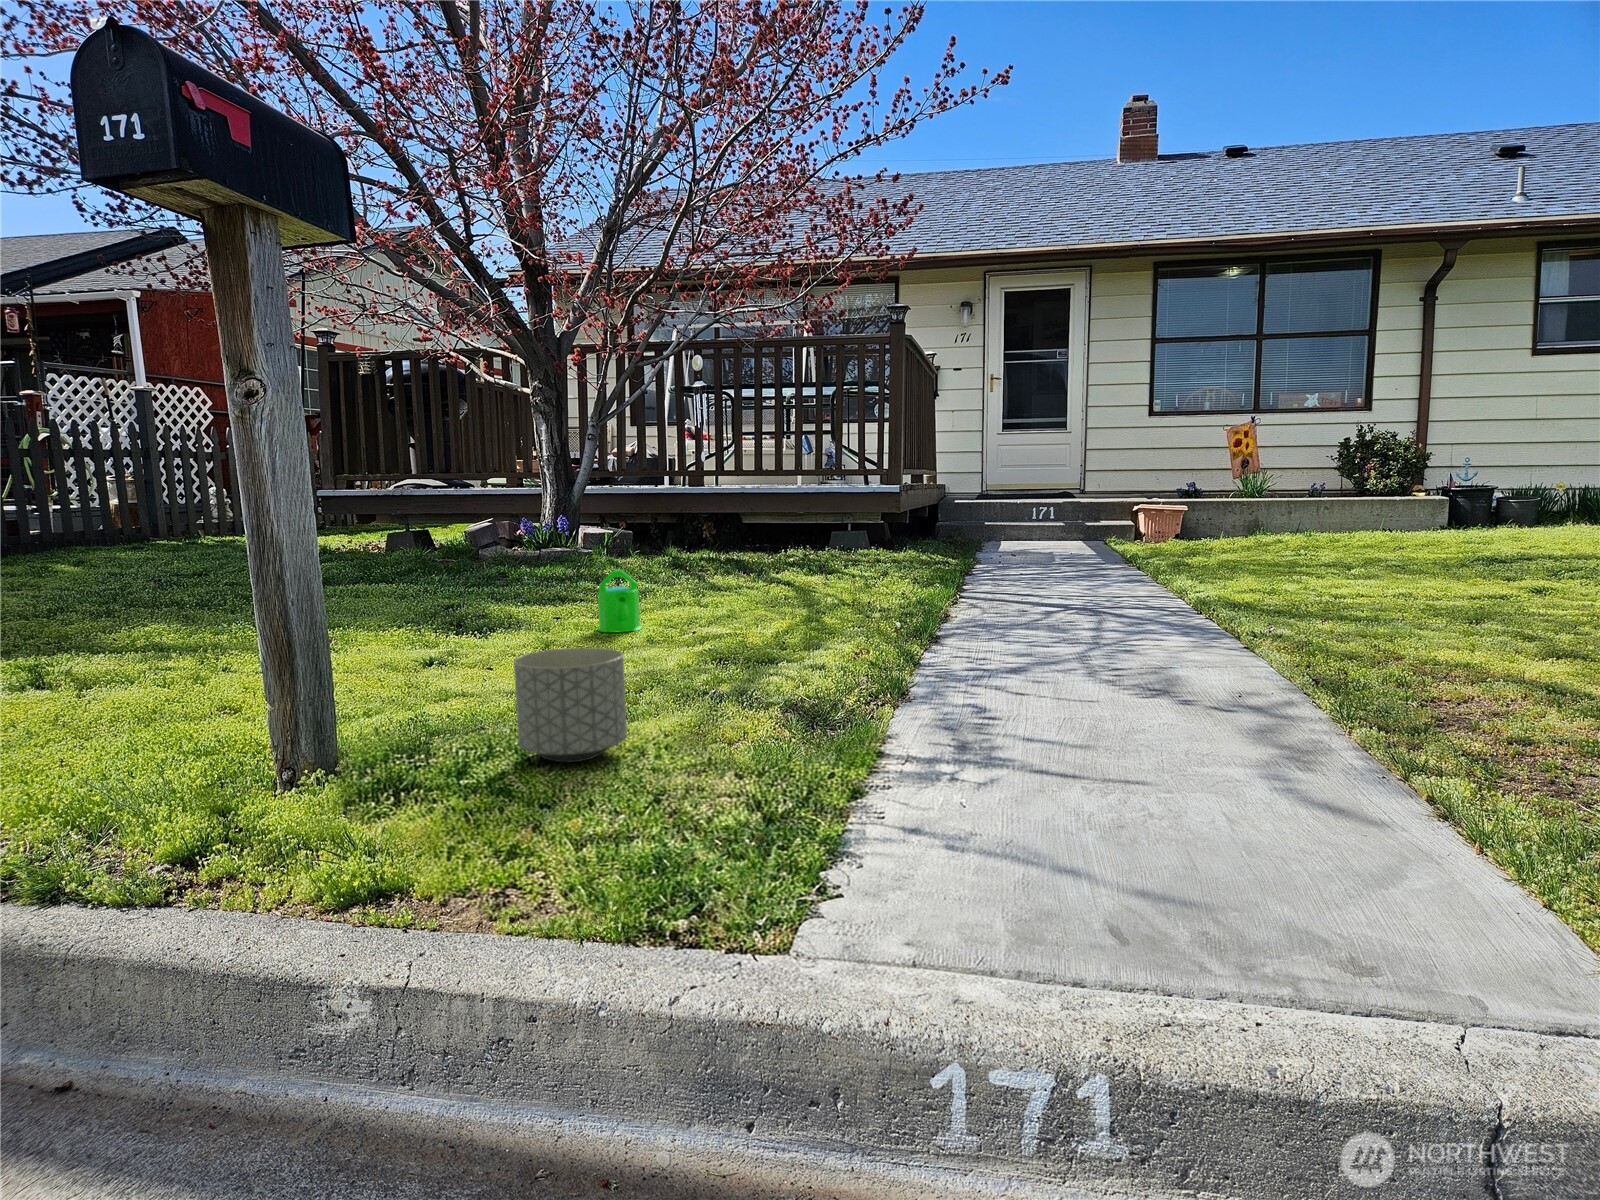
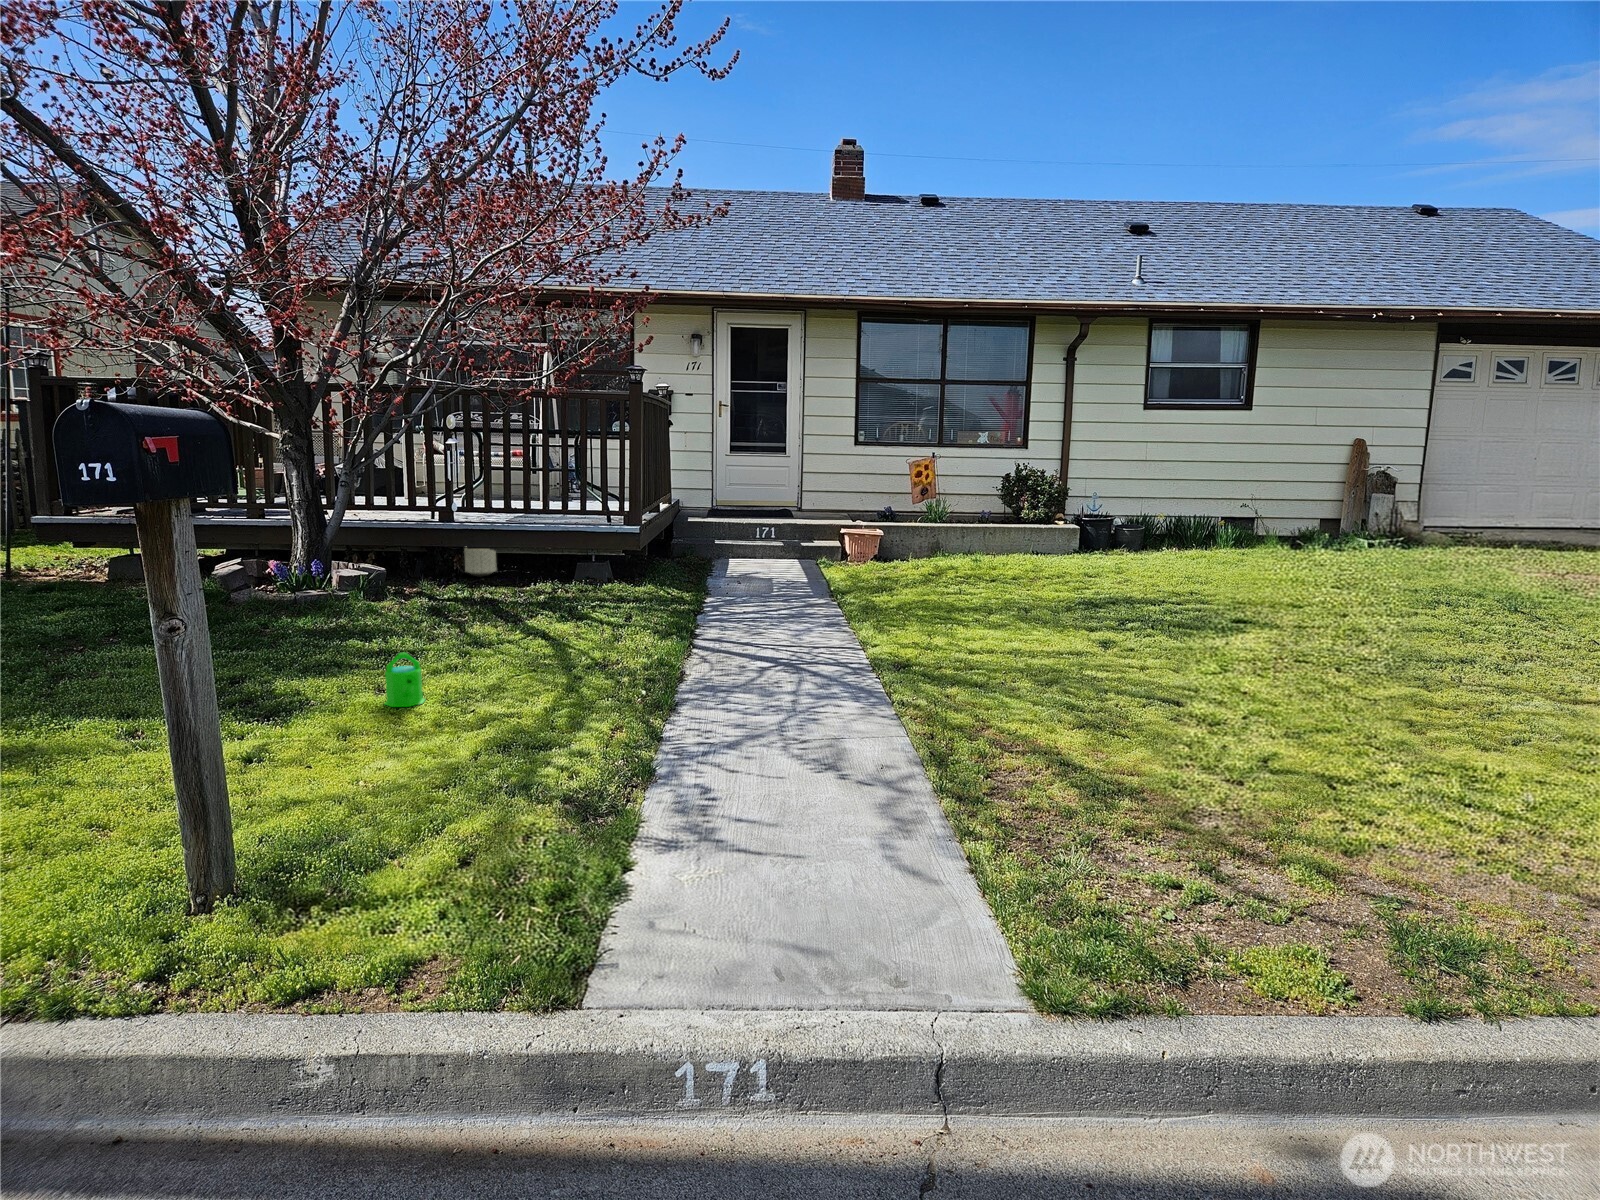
planter: present [514,647,627,762] -> present [464,548,497,577]

